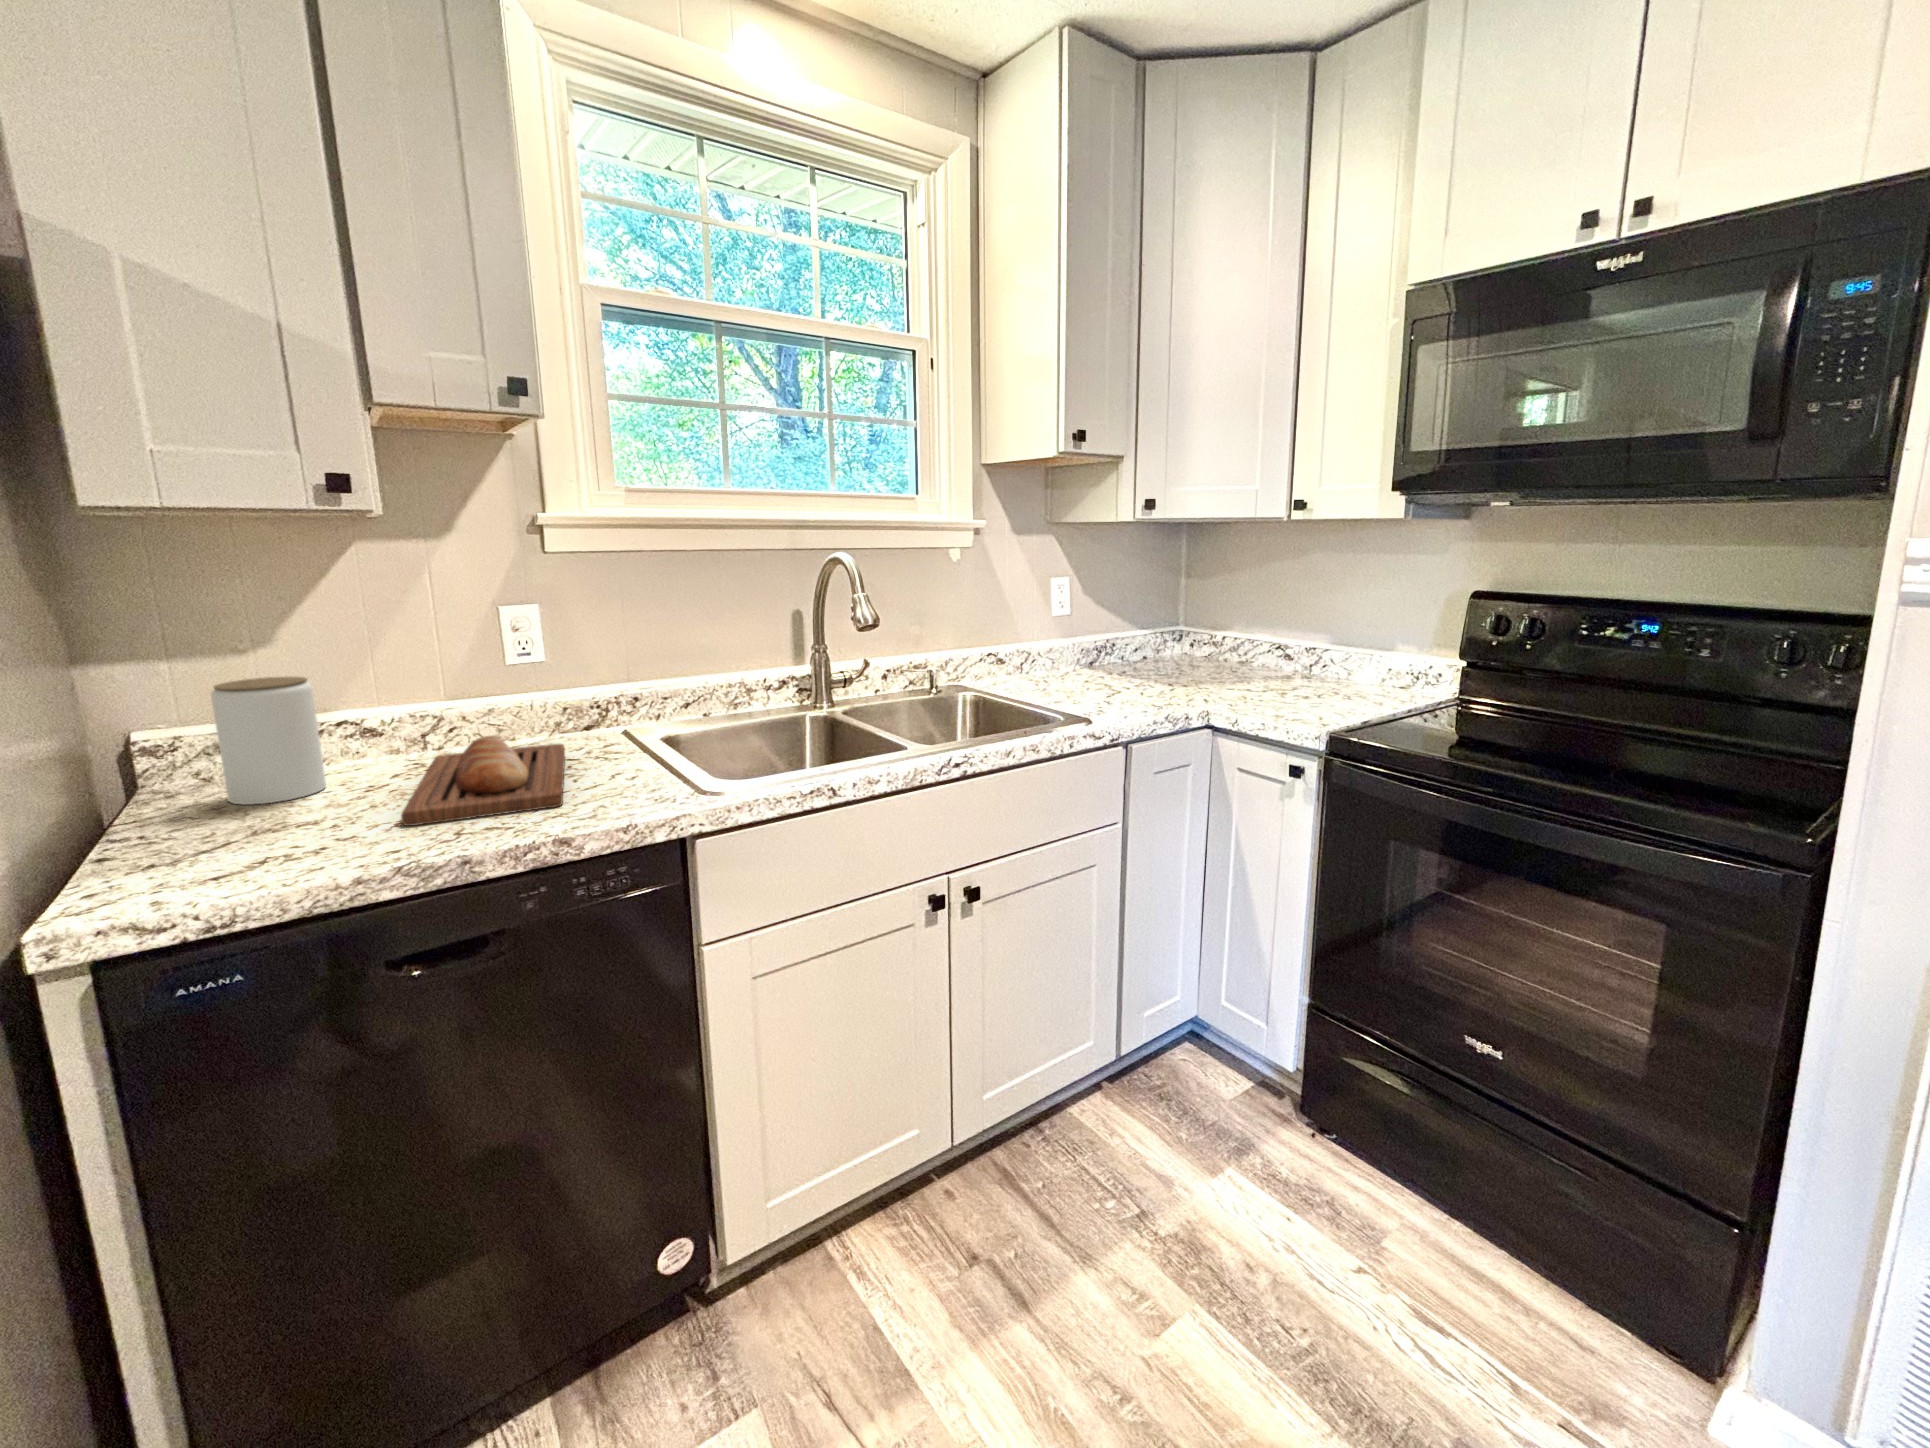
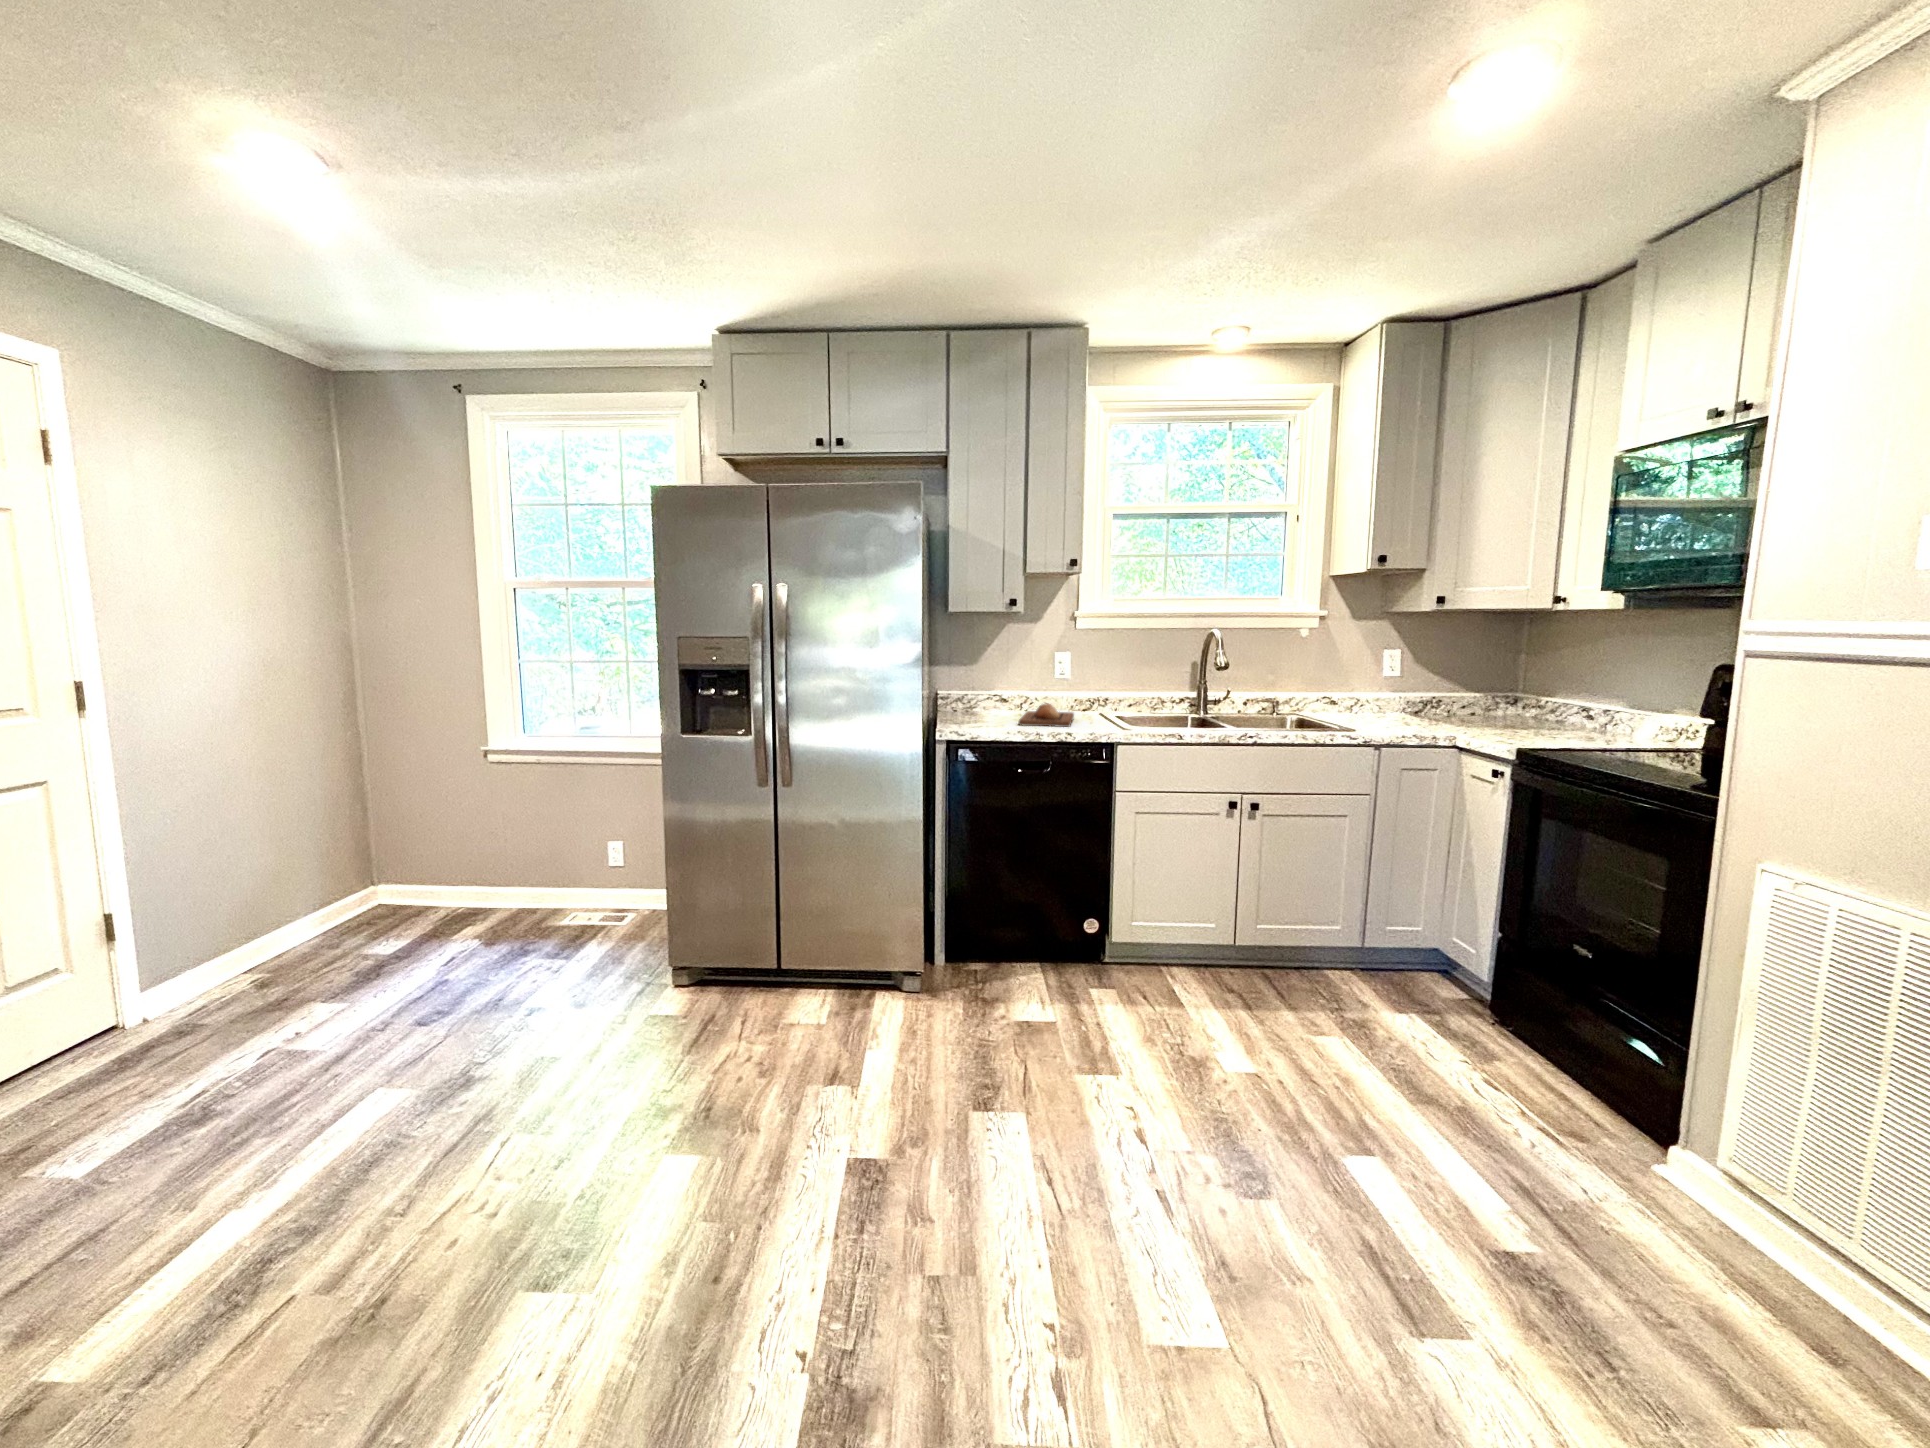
jar: present [211,677,326,804] -> none [965,674,992,718]

